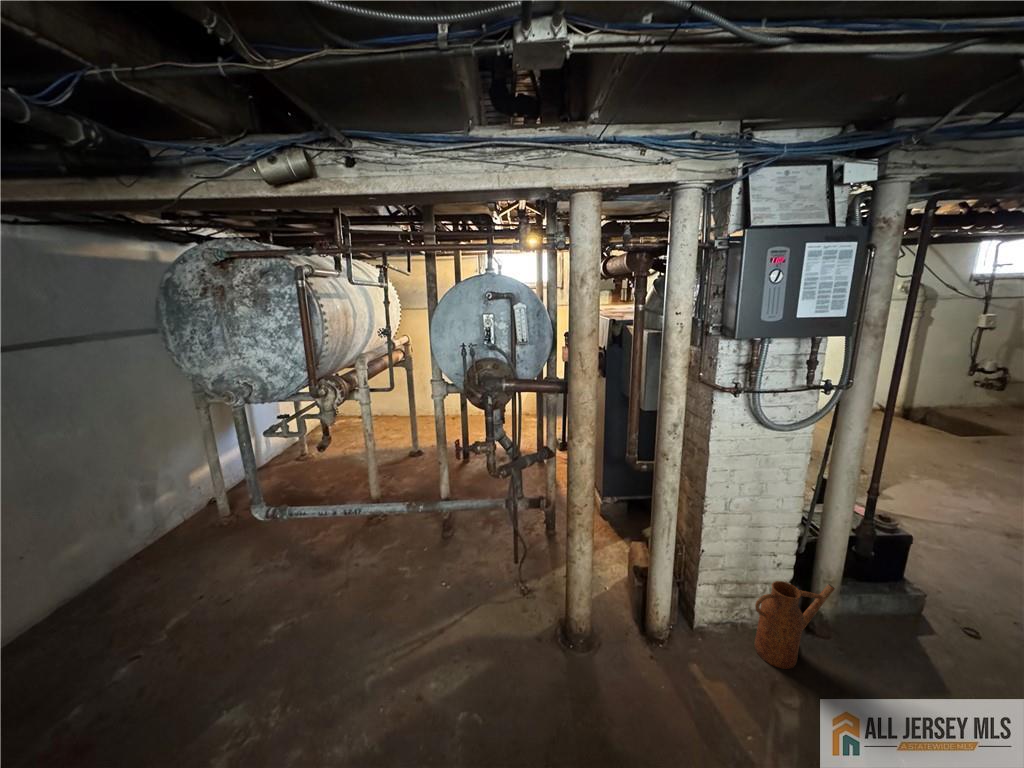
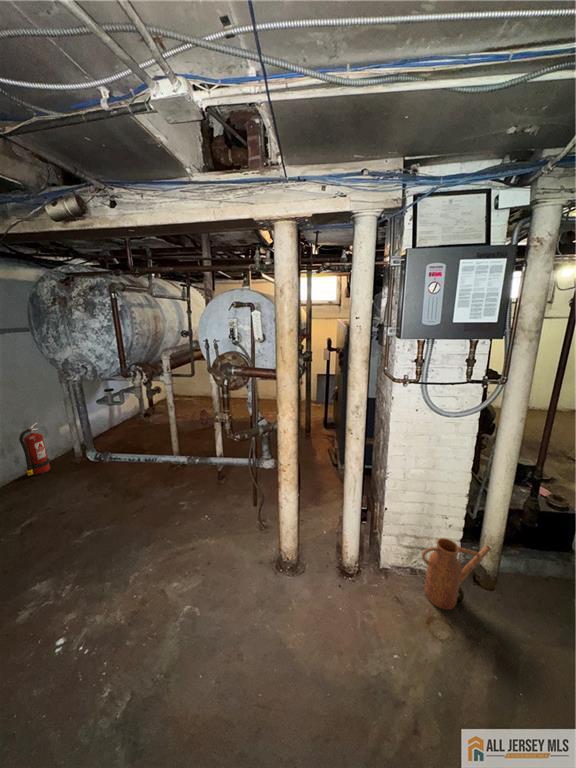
fire extinguisher: none [141,469,185,549] -> present [19,422,50,475]

